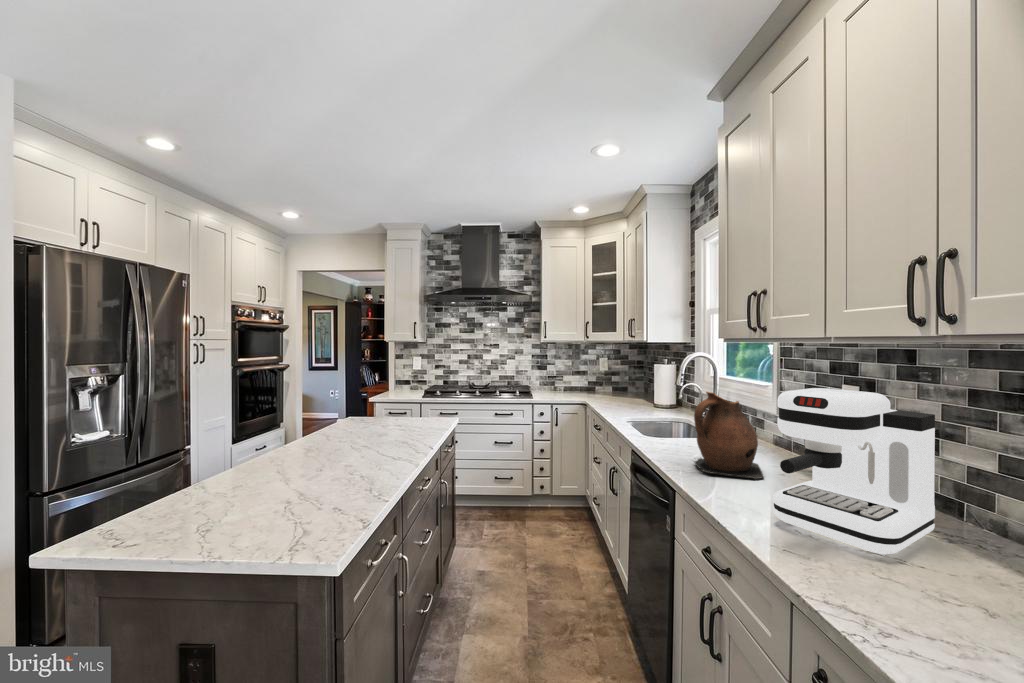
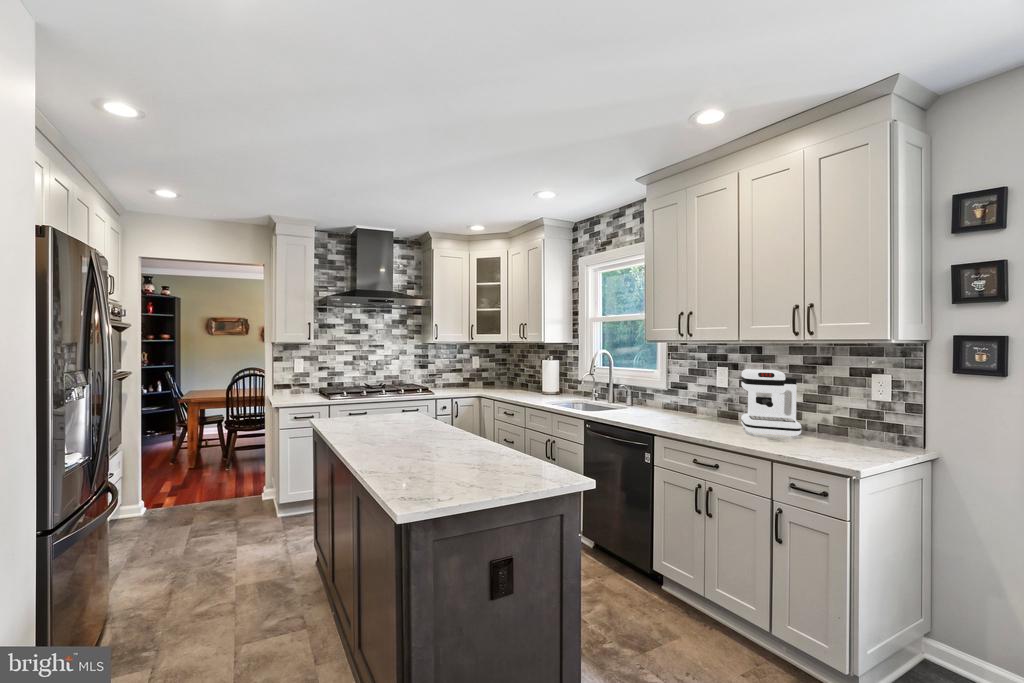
ceramic pitcher: present [694,392,764,480] -> none [656,375,701,422]

